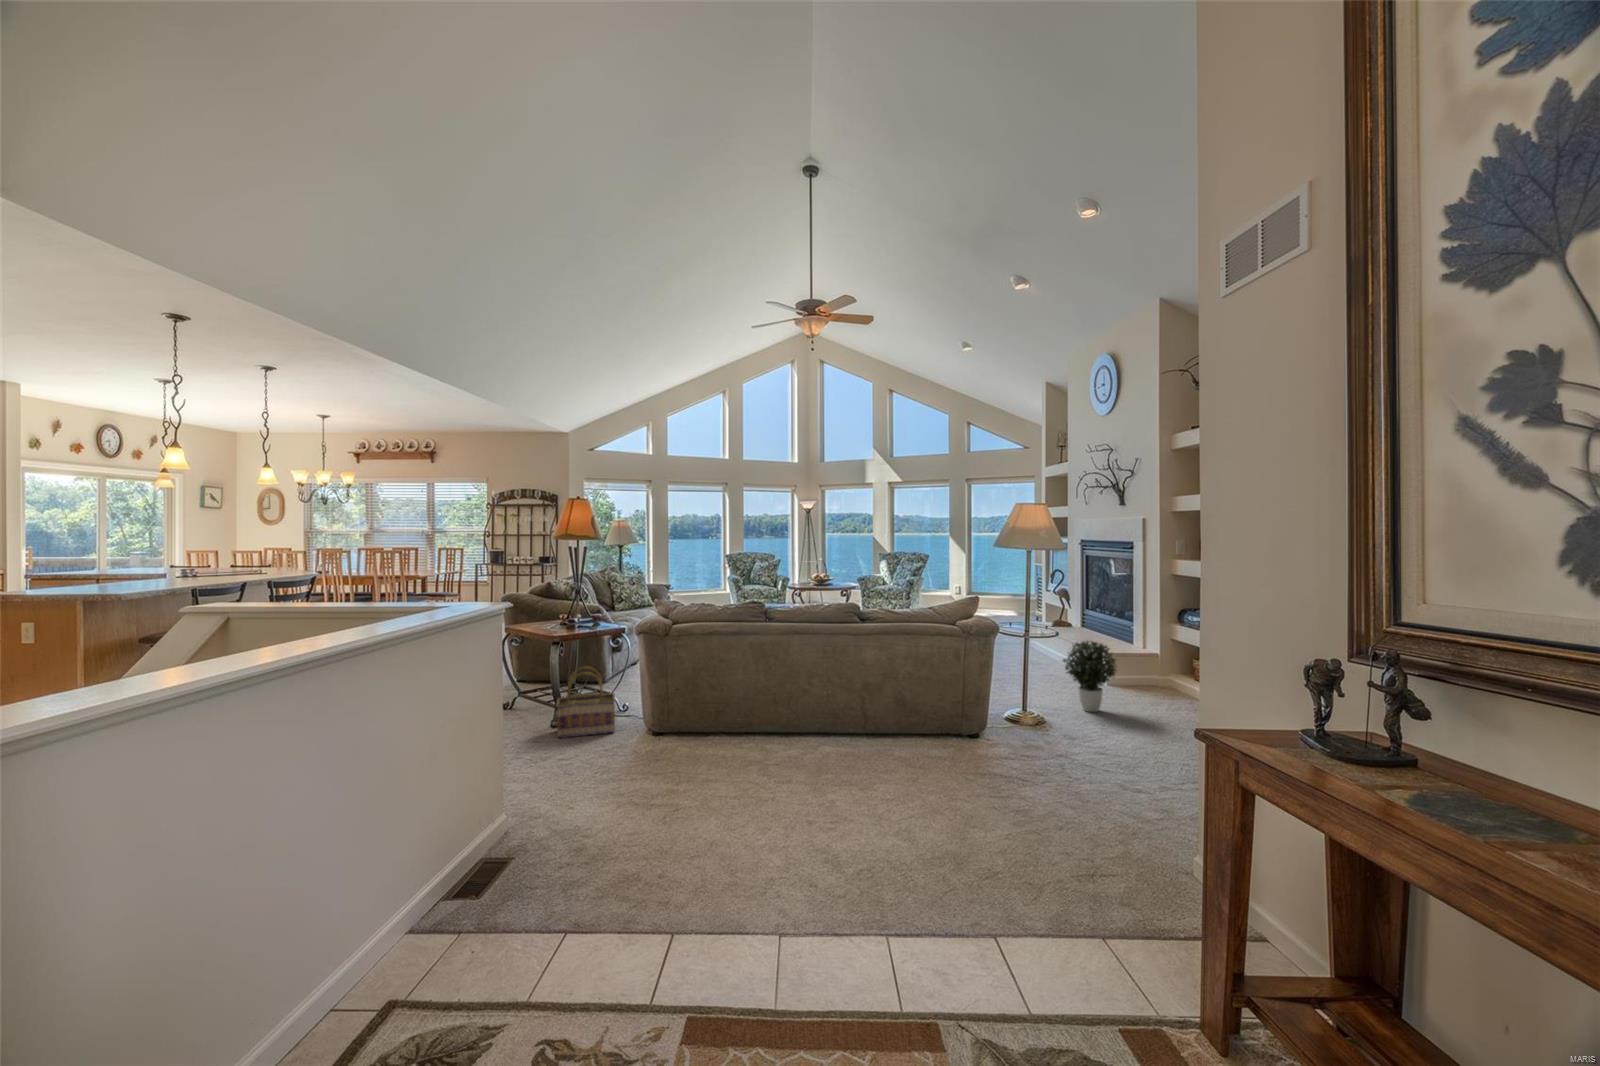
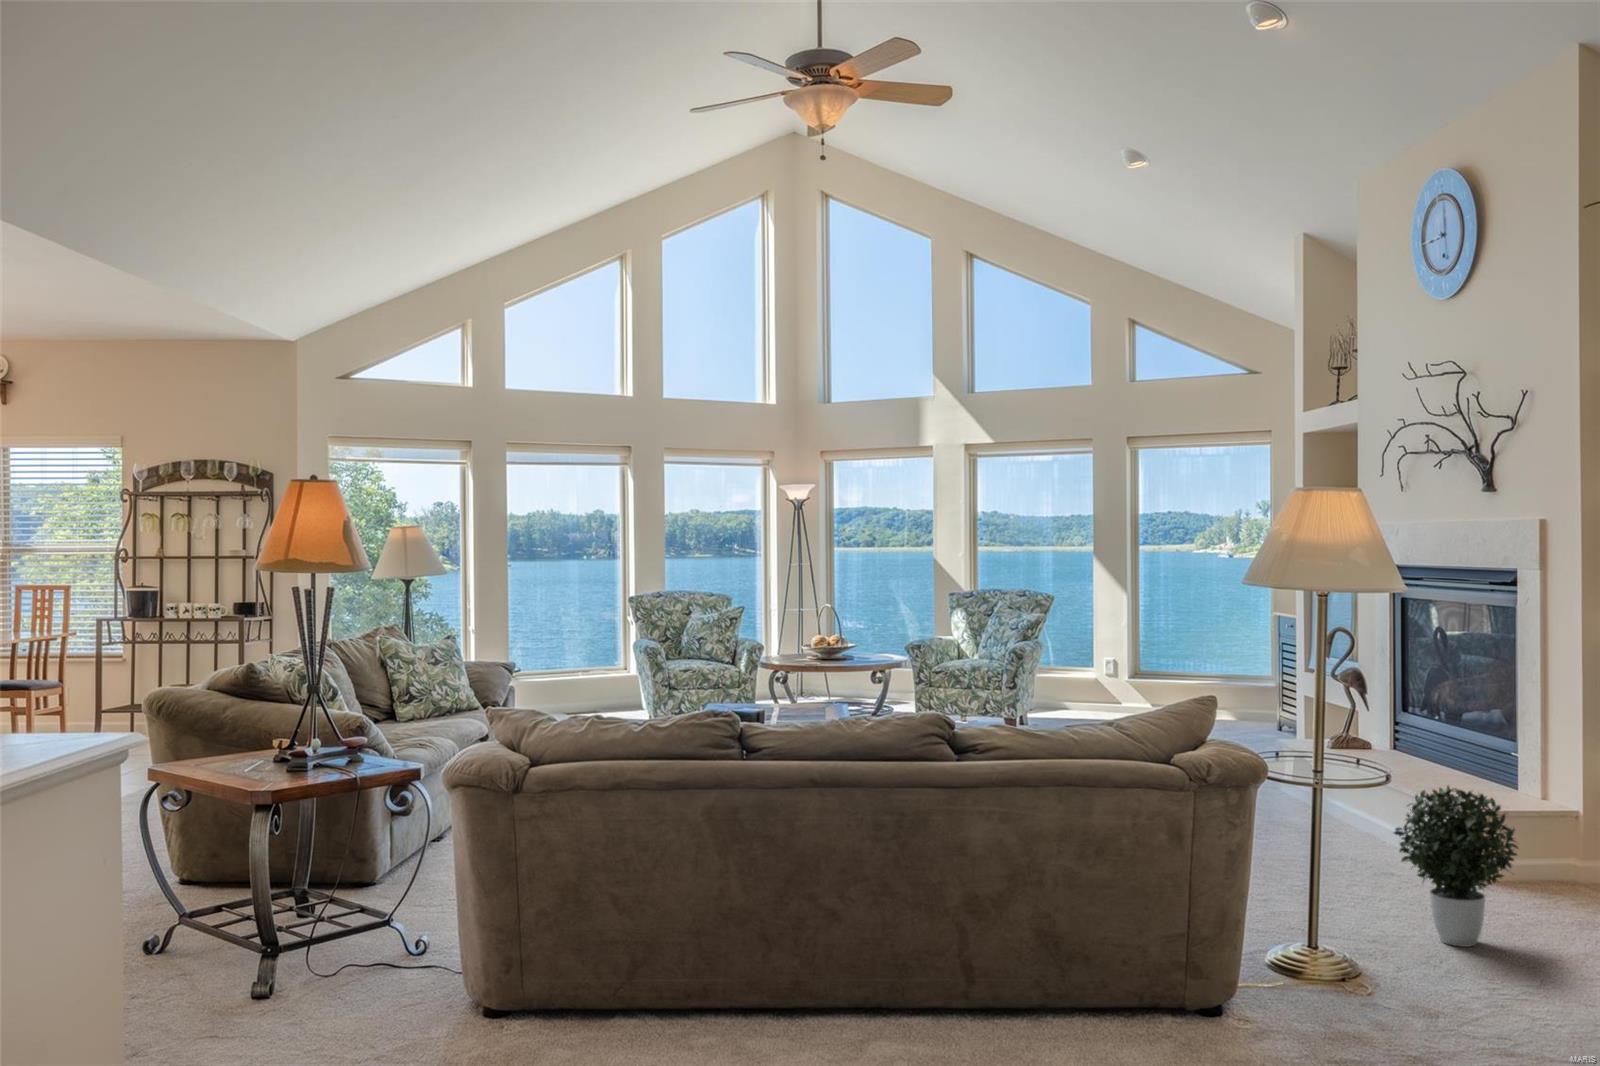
basket: present [556,666,615,738] -> none [260,861,400,1034]

